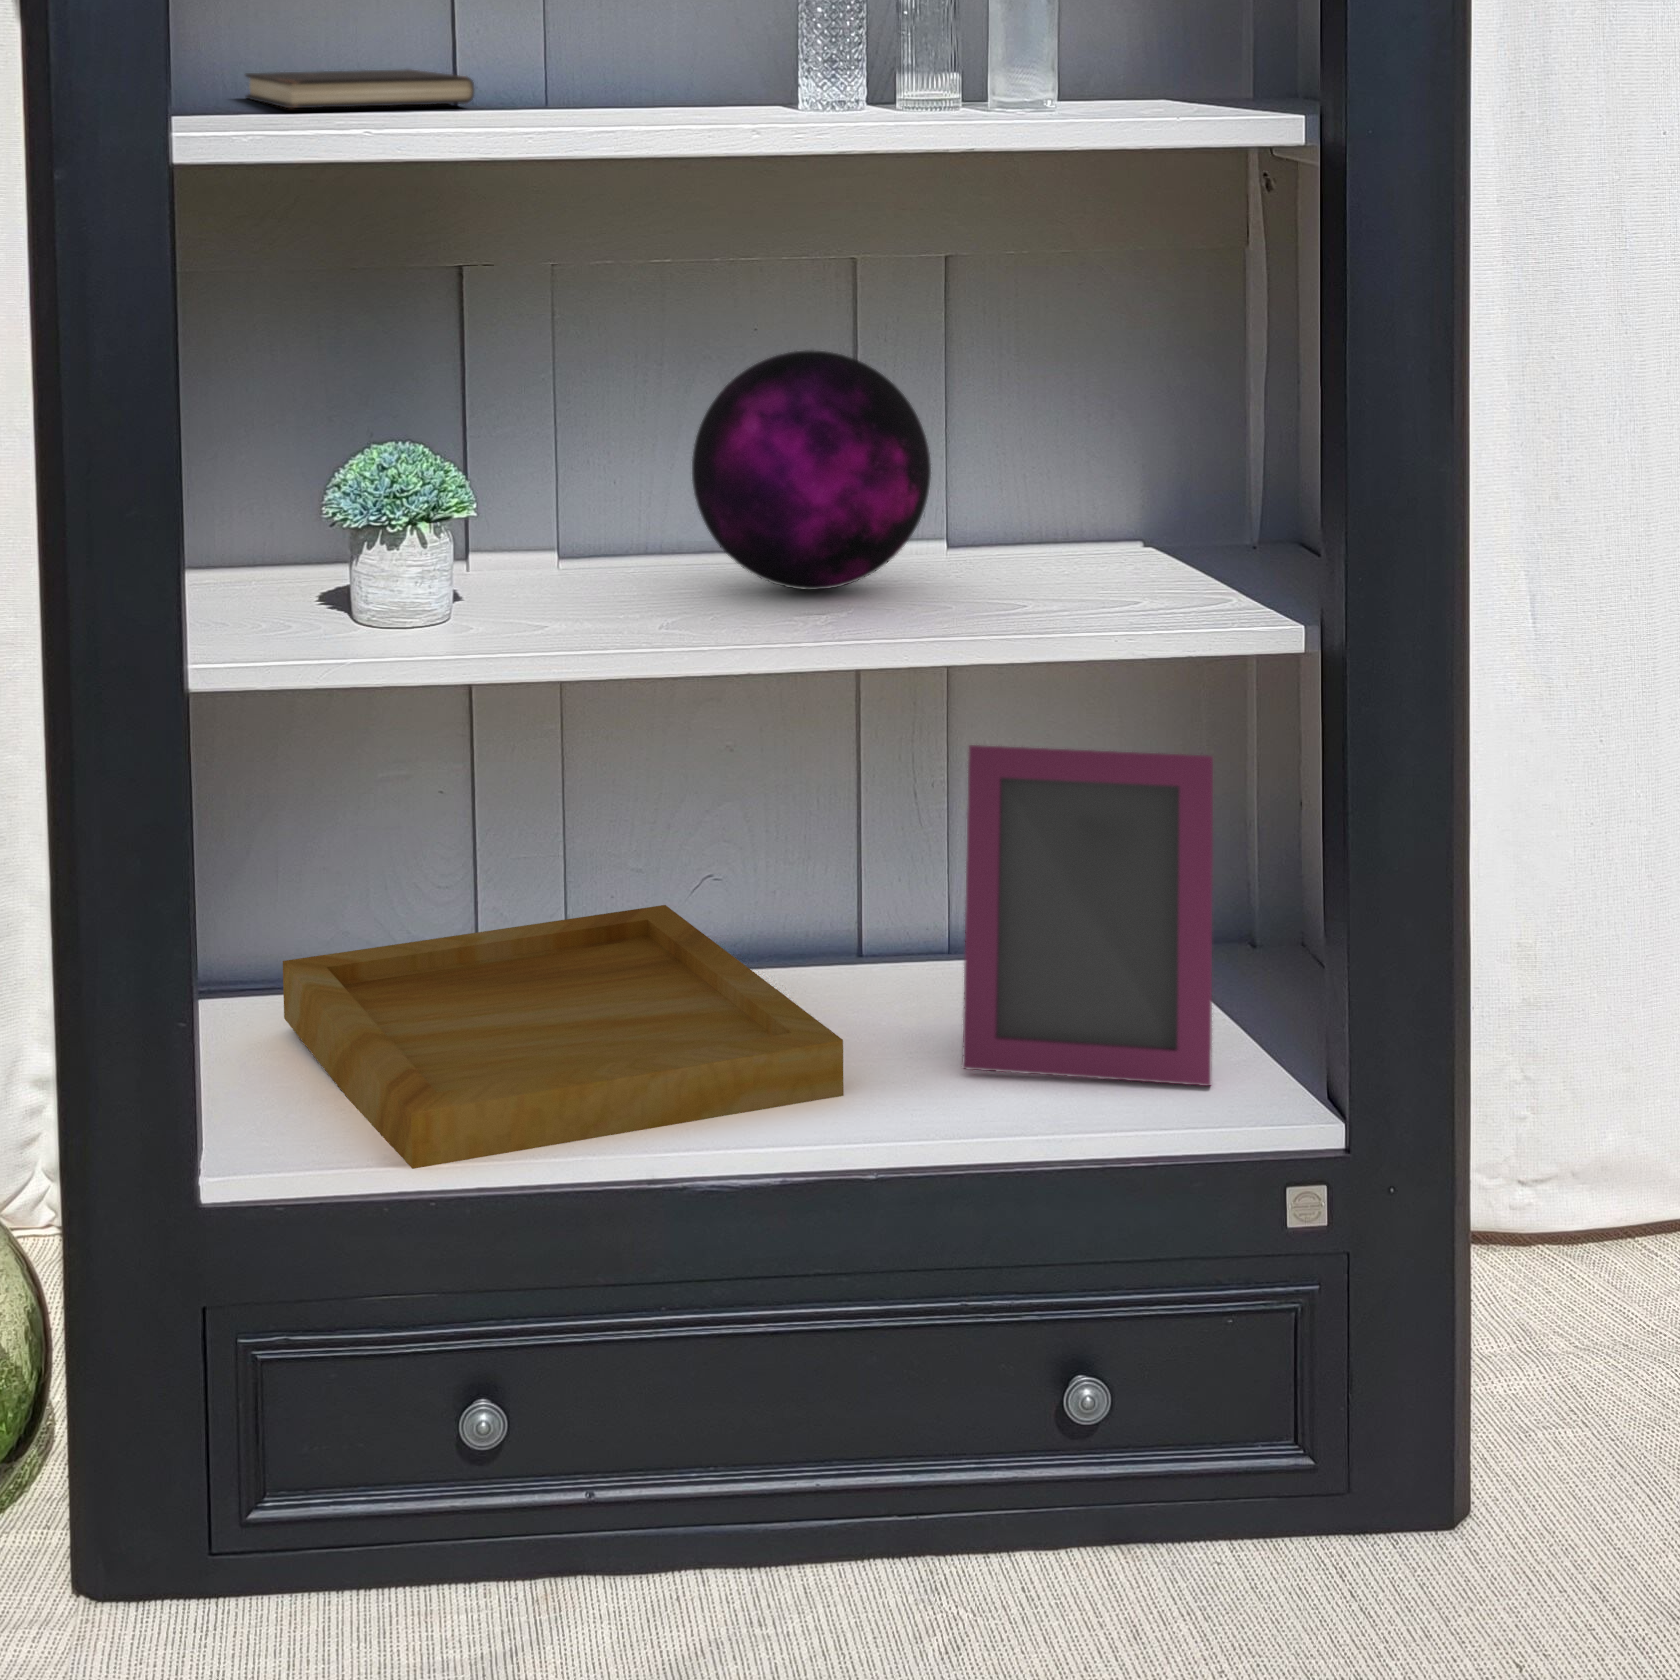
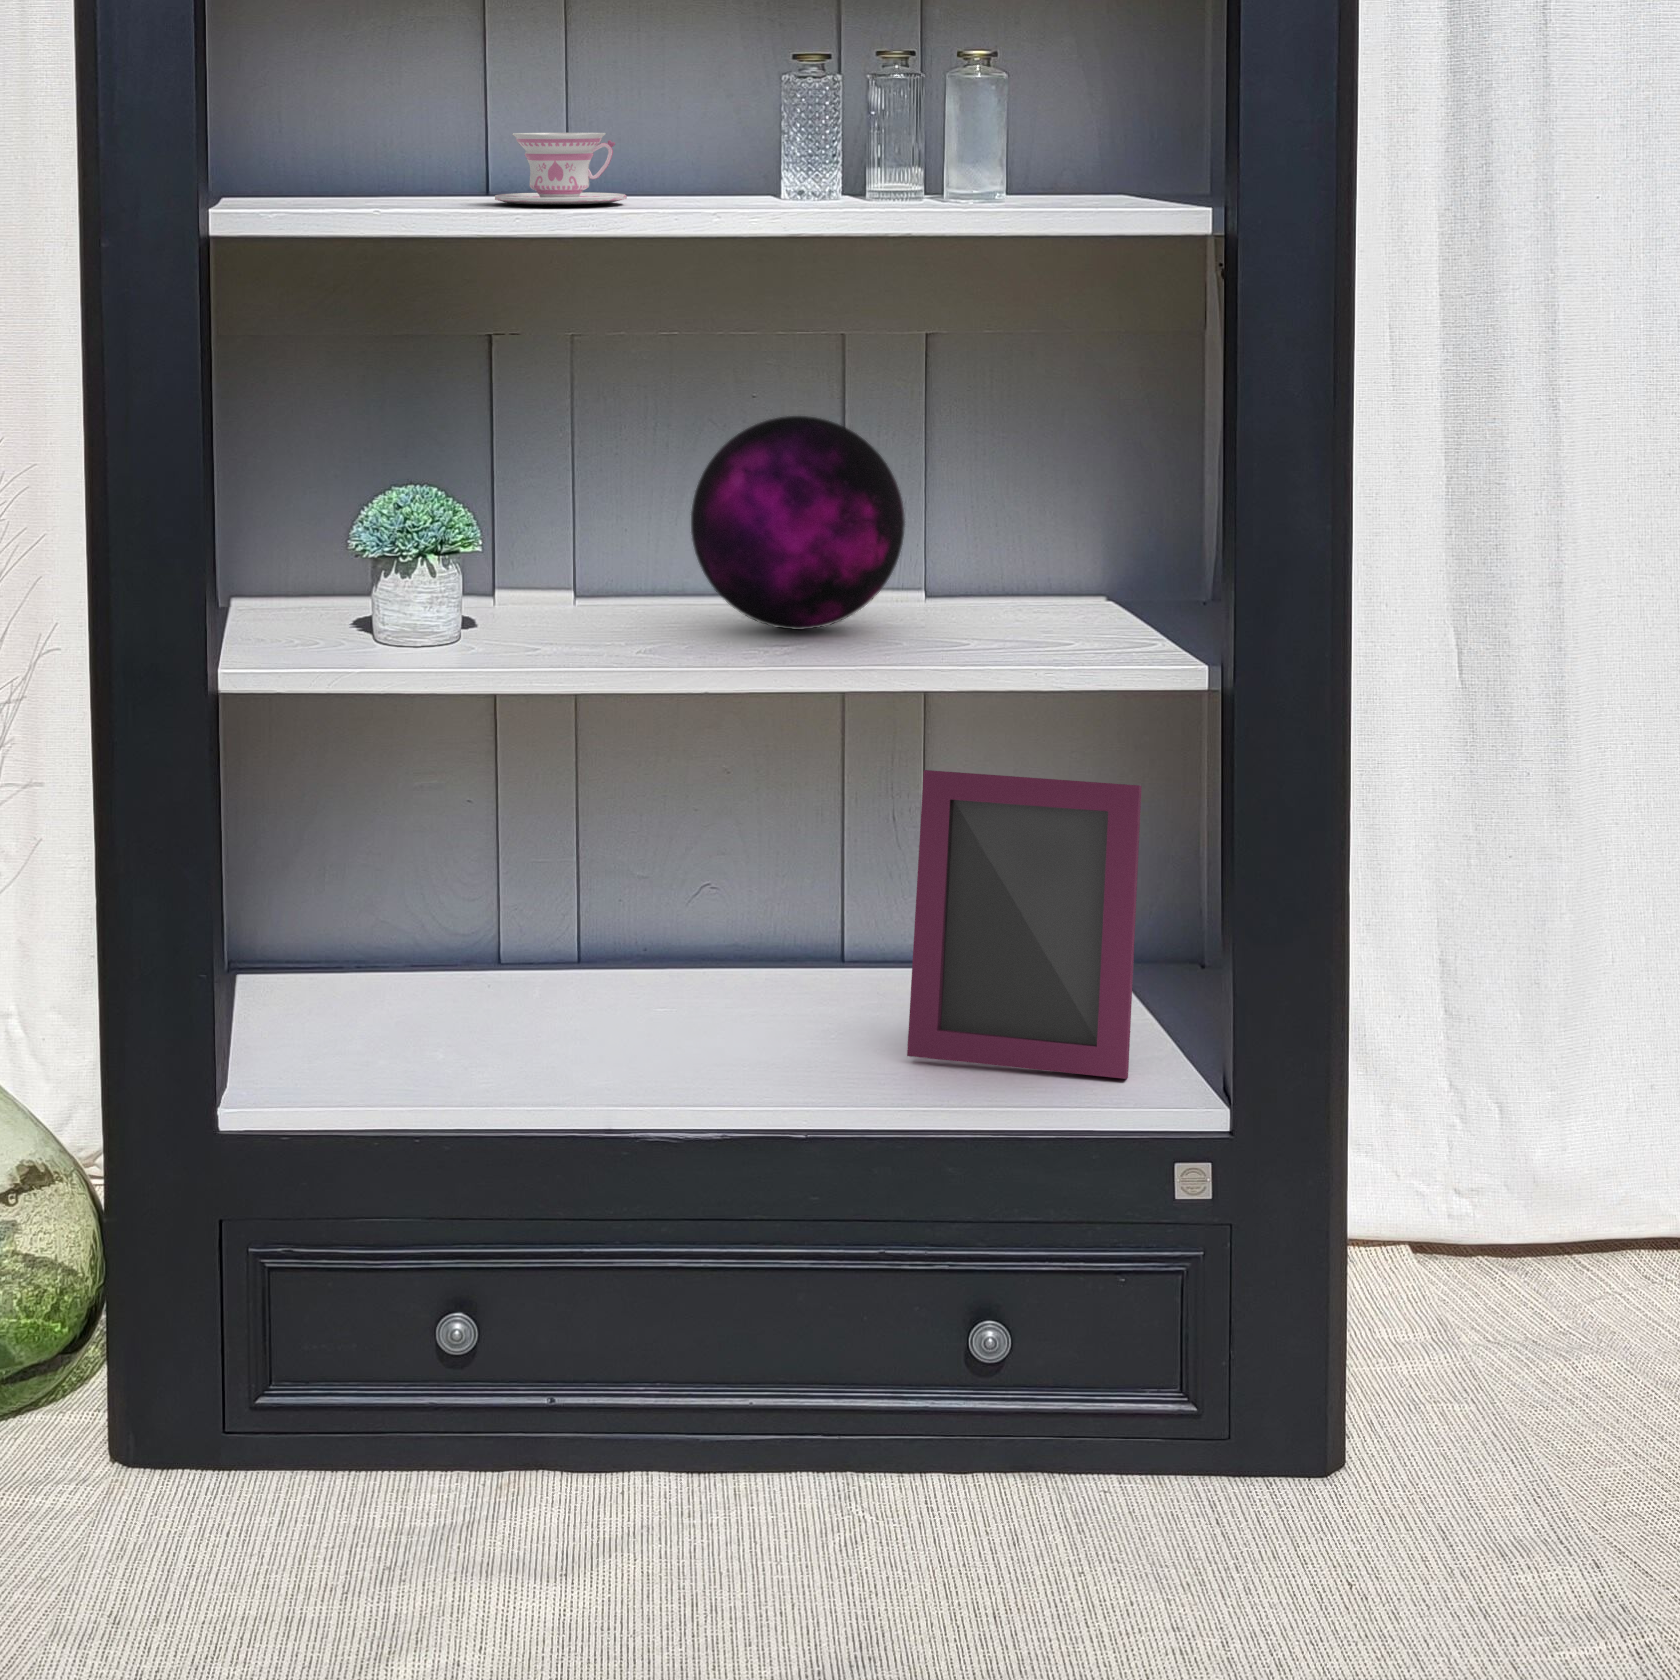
teacup: none [477,37,627,119] -> present [495,133,627,204]
hardcover book: present [246,69,474,108] -> none [320,160,507,193]
tray: present [283,905,844,1169] -> none [327,912,797,1122]

